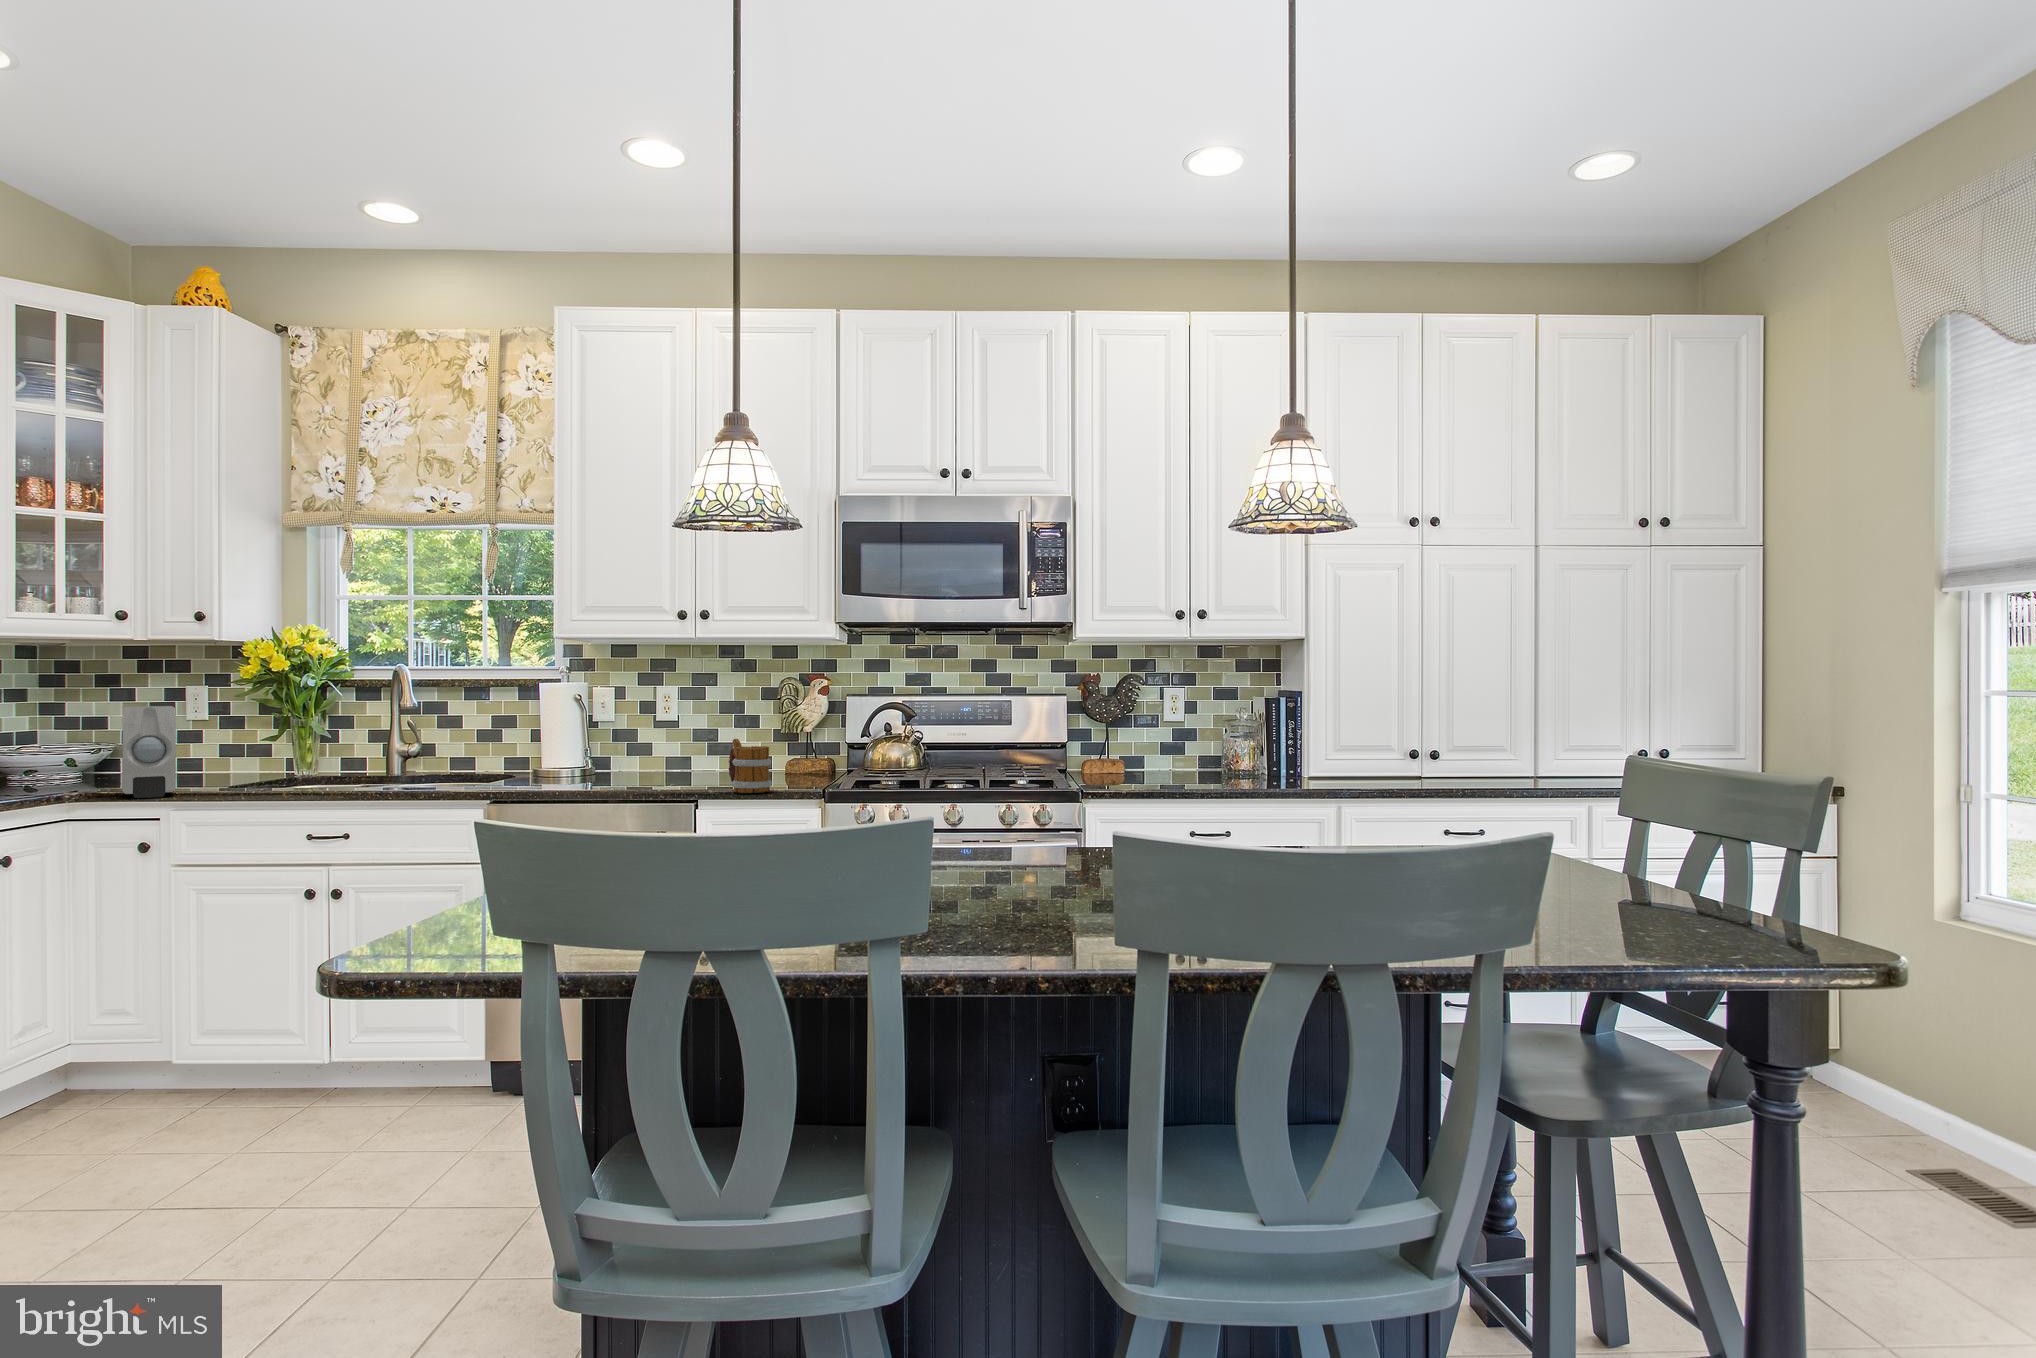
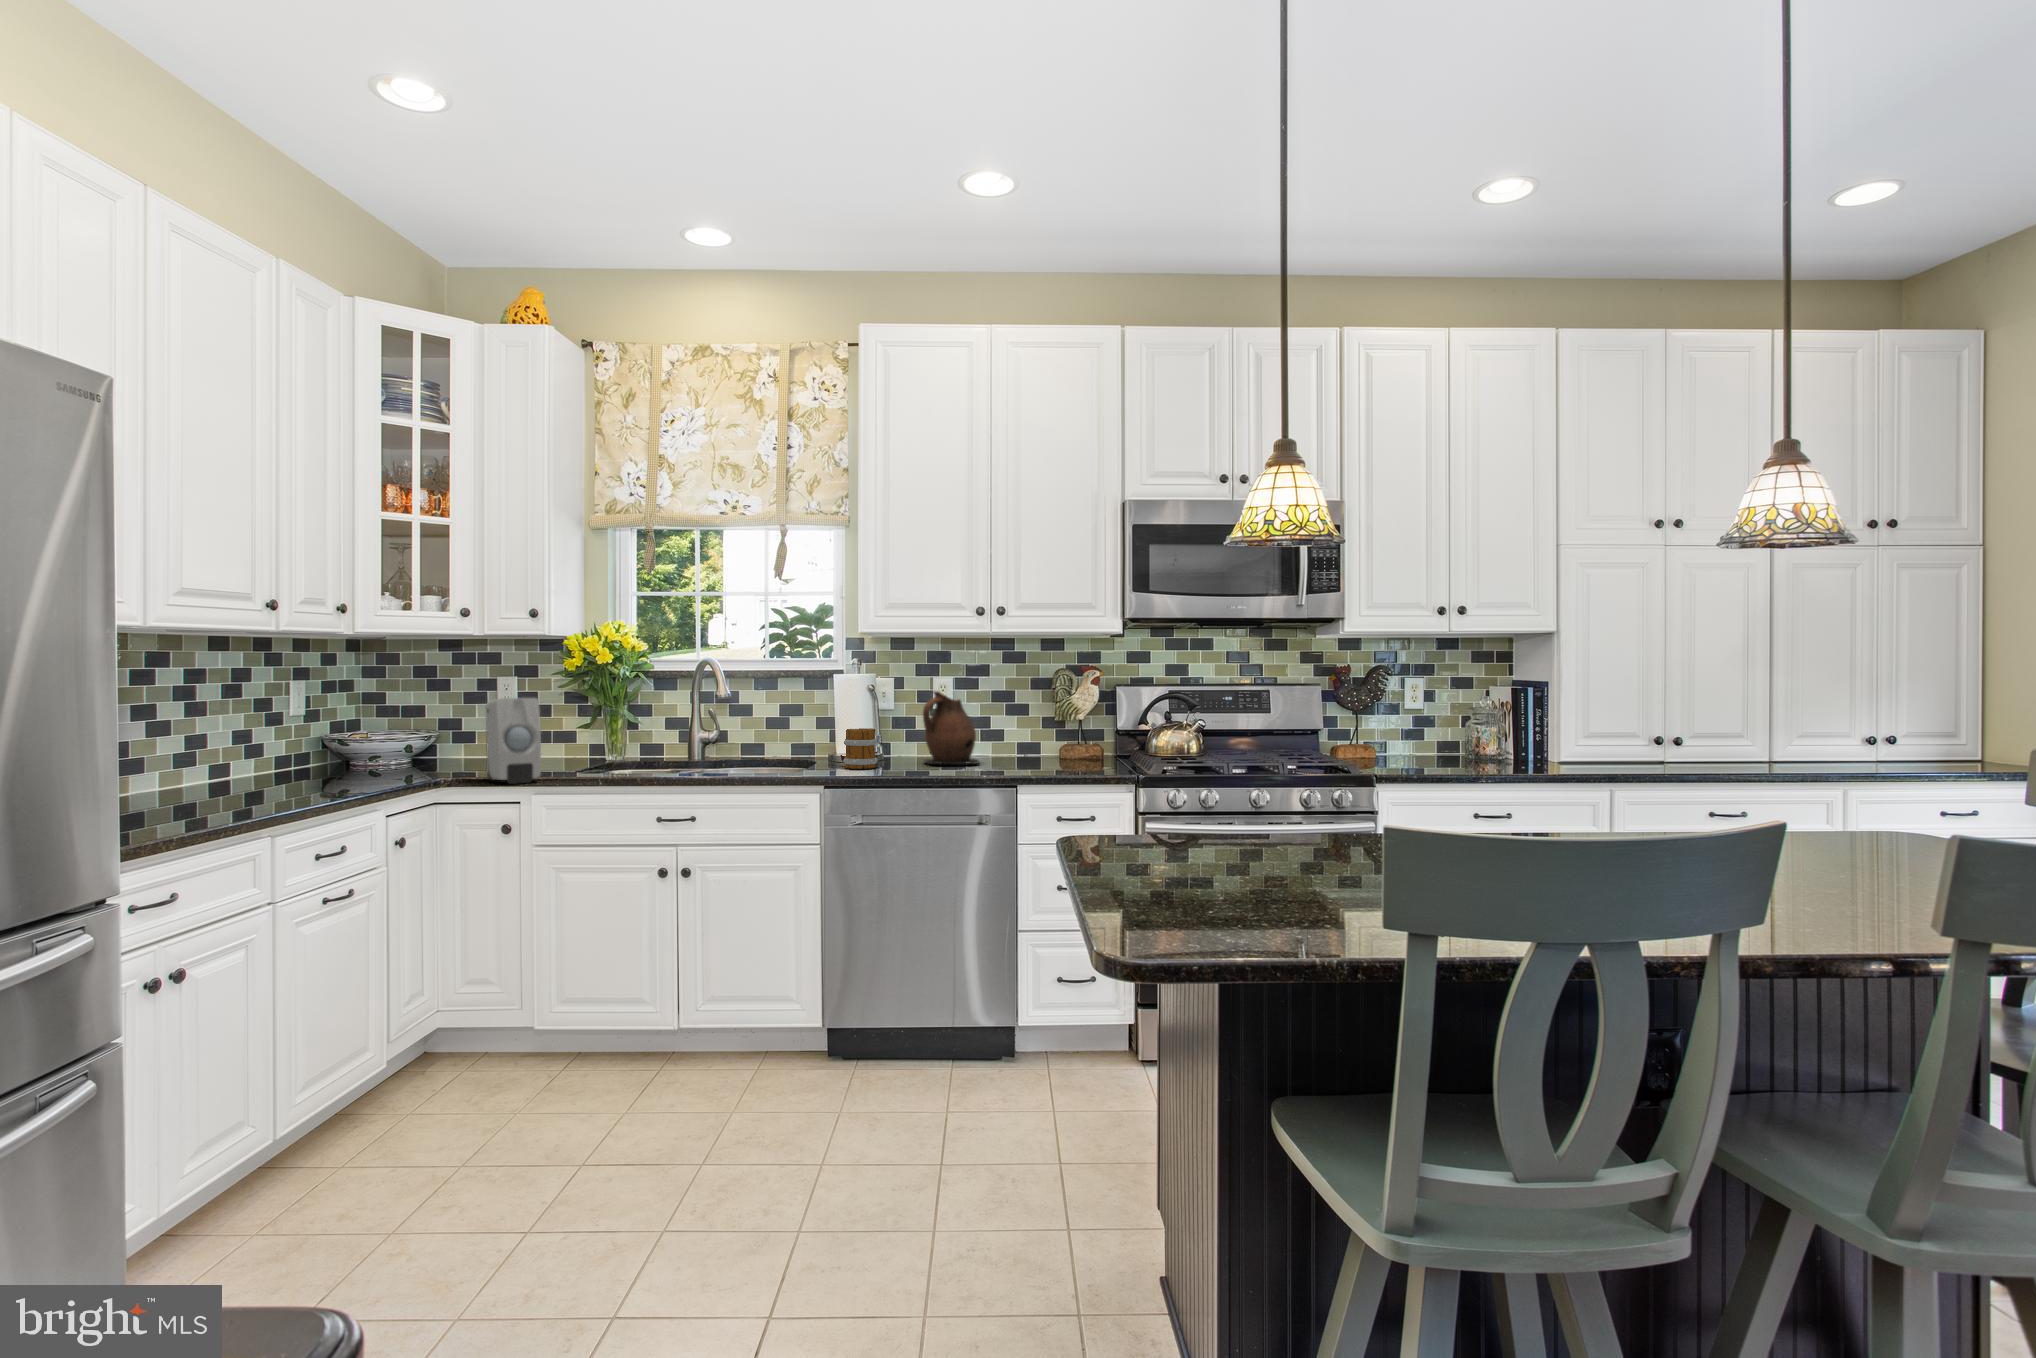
ceramic pitcher: none [628,701,700,780] -> present [923,691,979,764]
mug: present [729,739,772,793] -> present [840,728,878,769]

